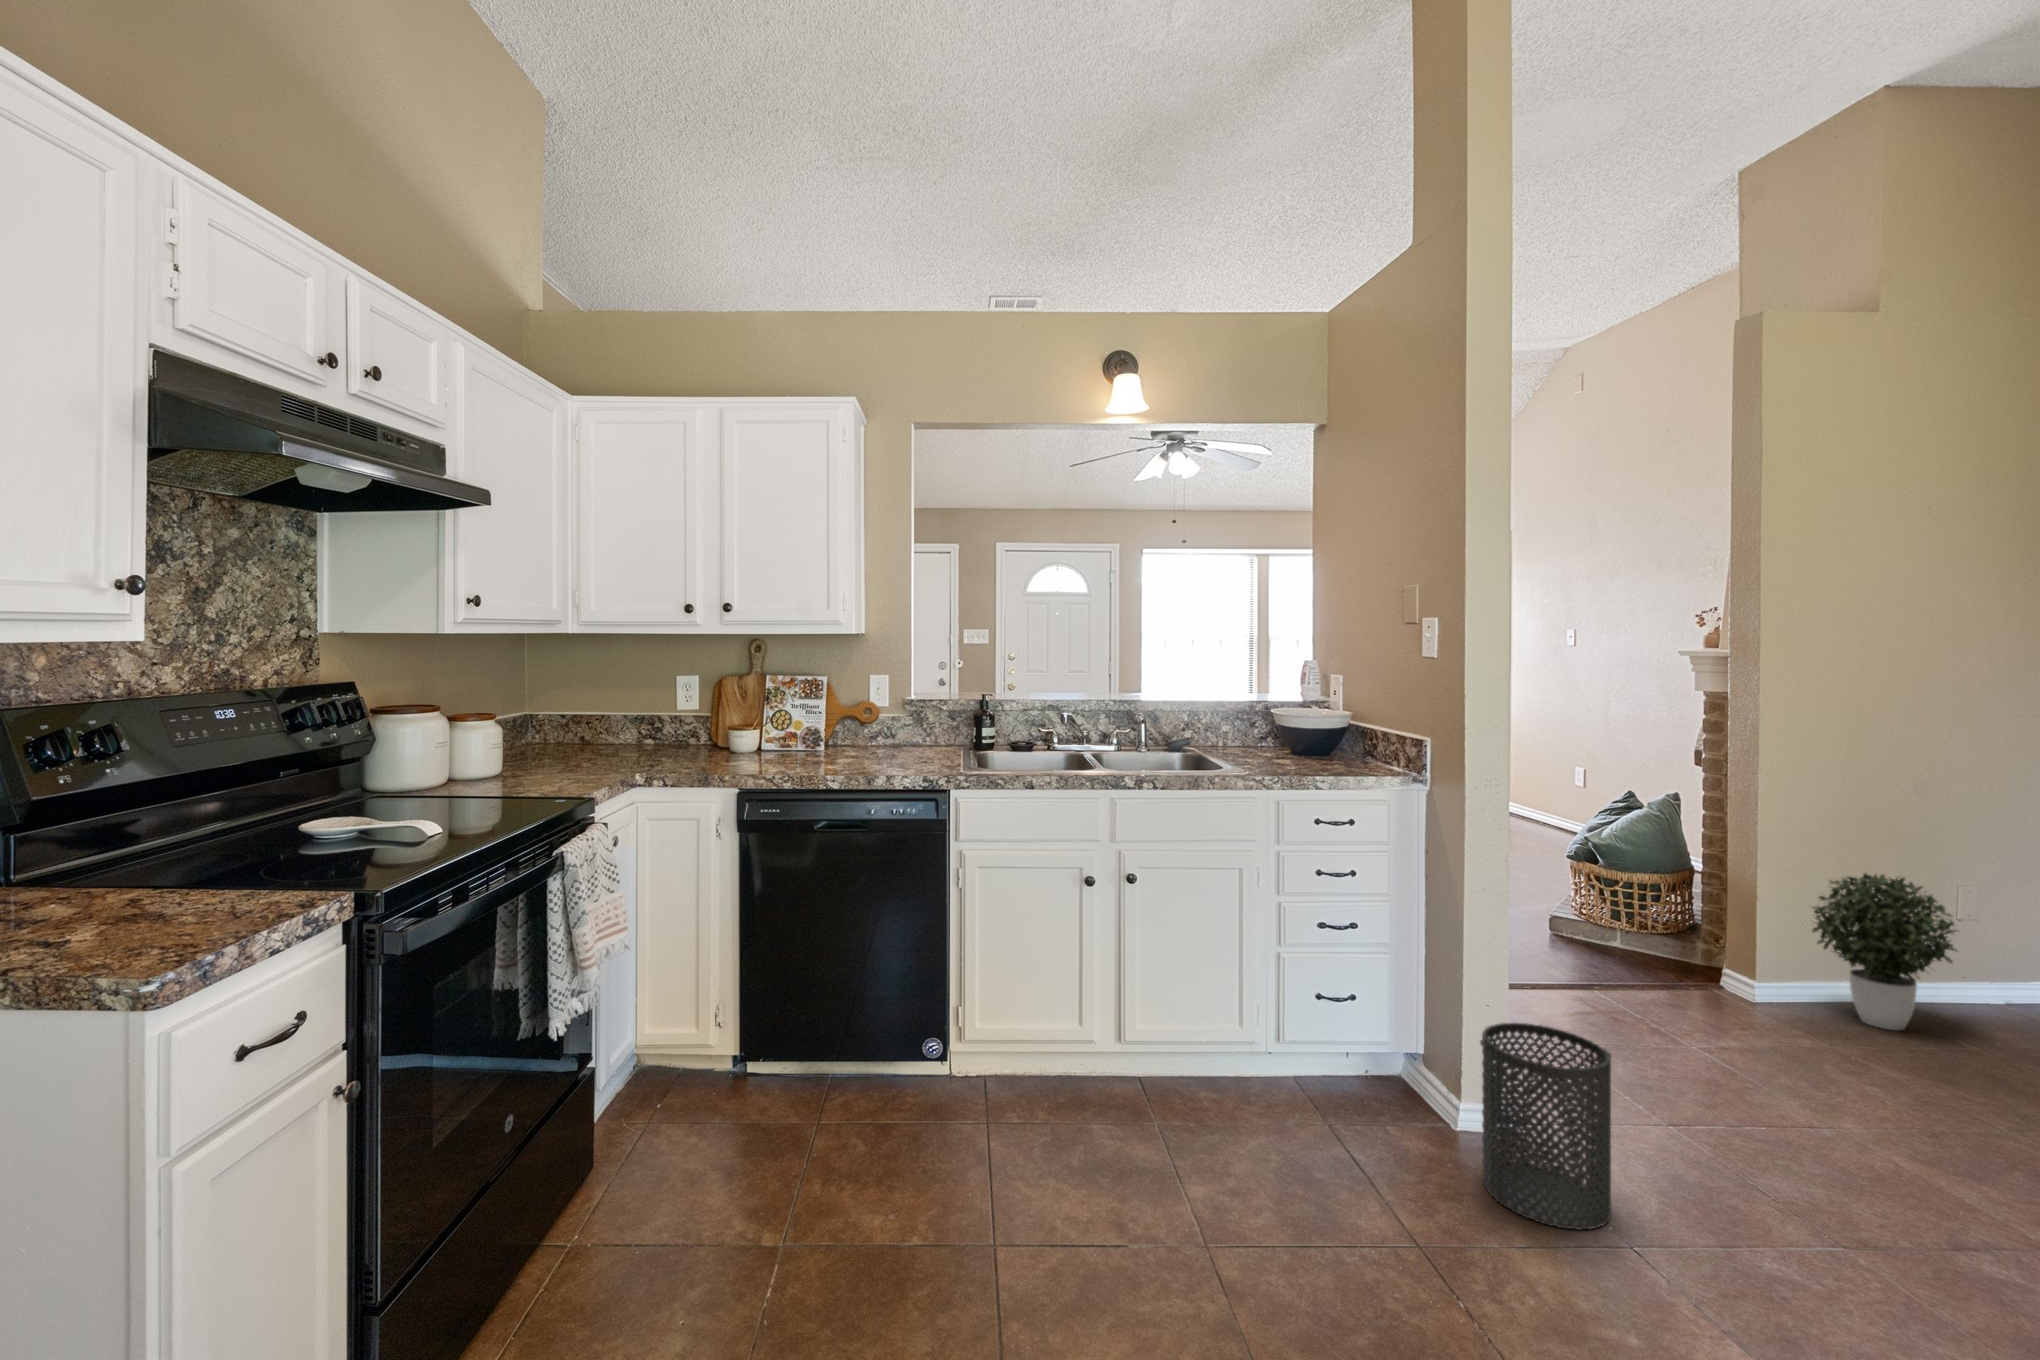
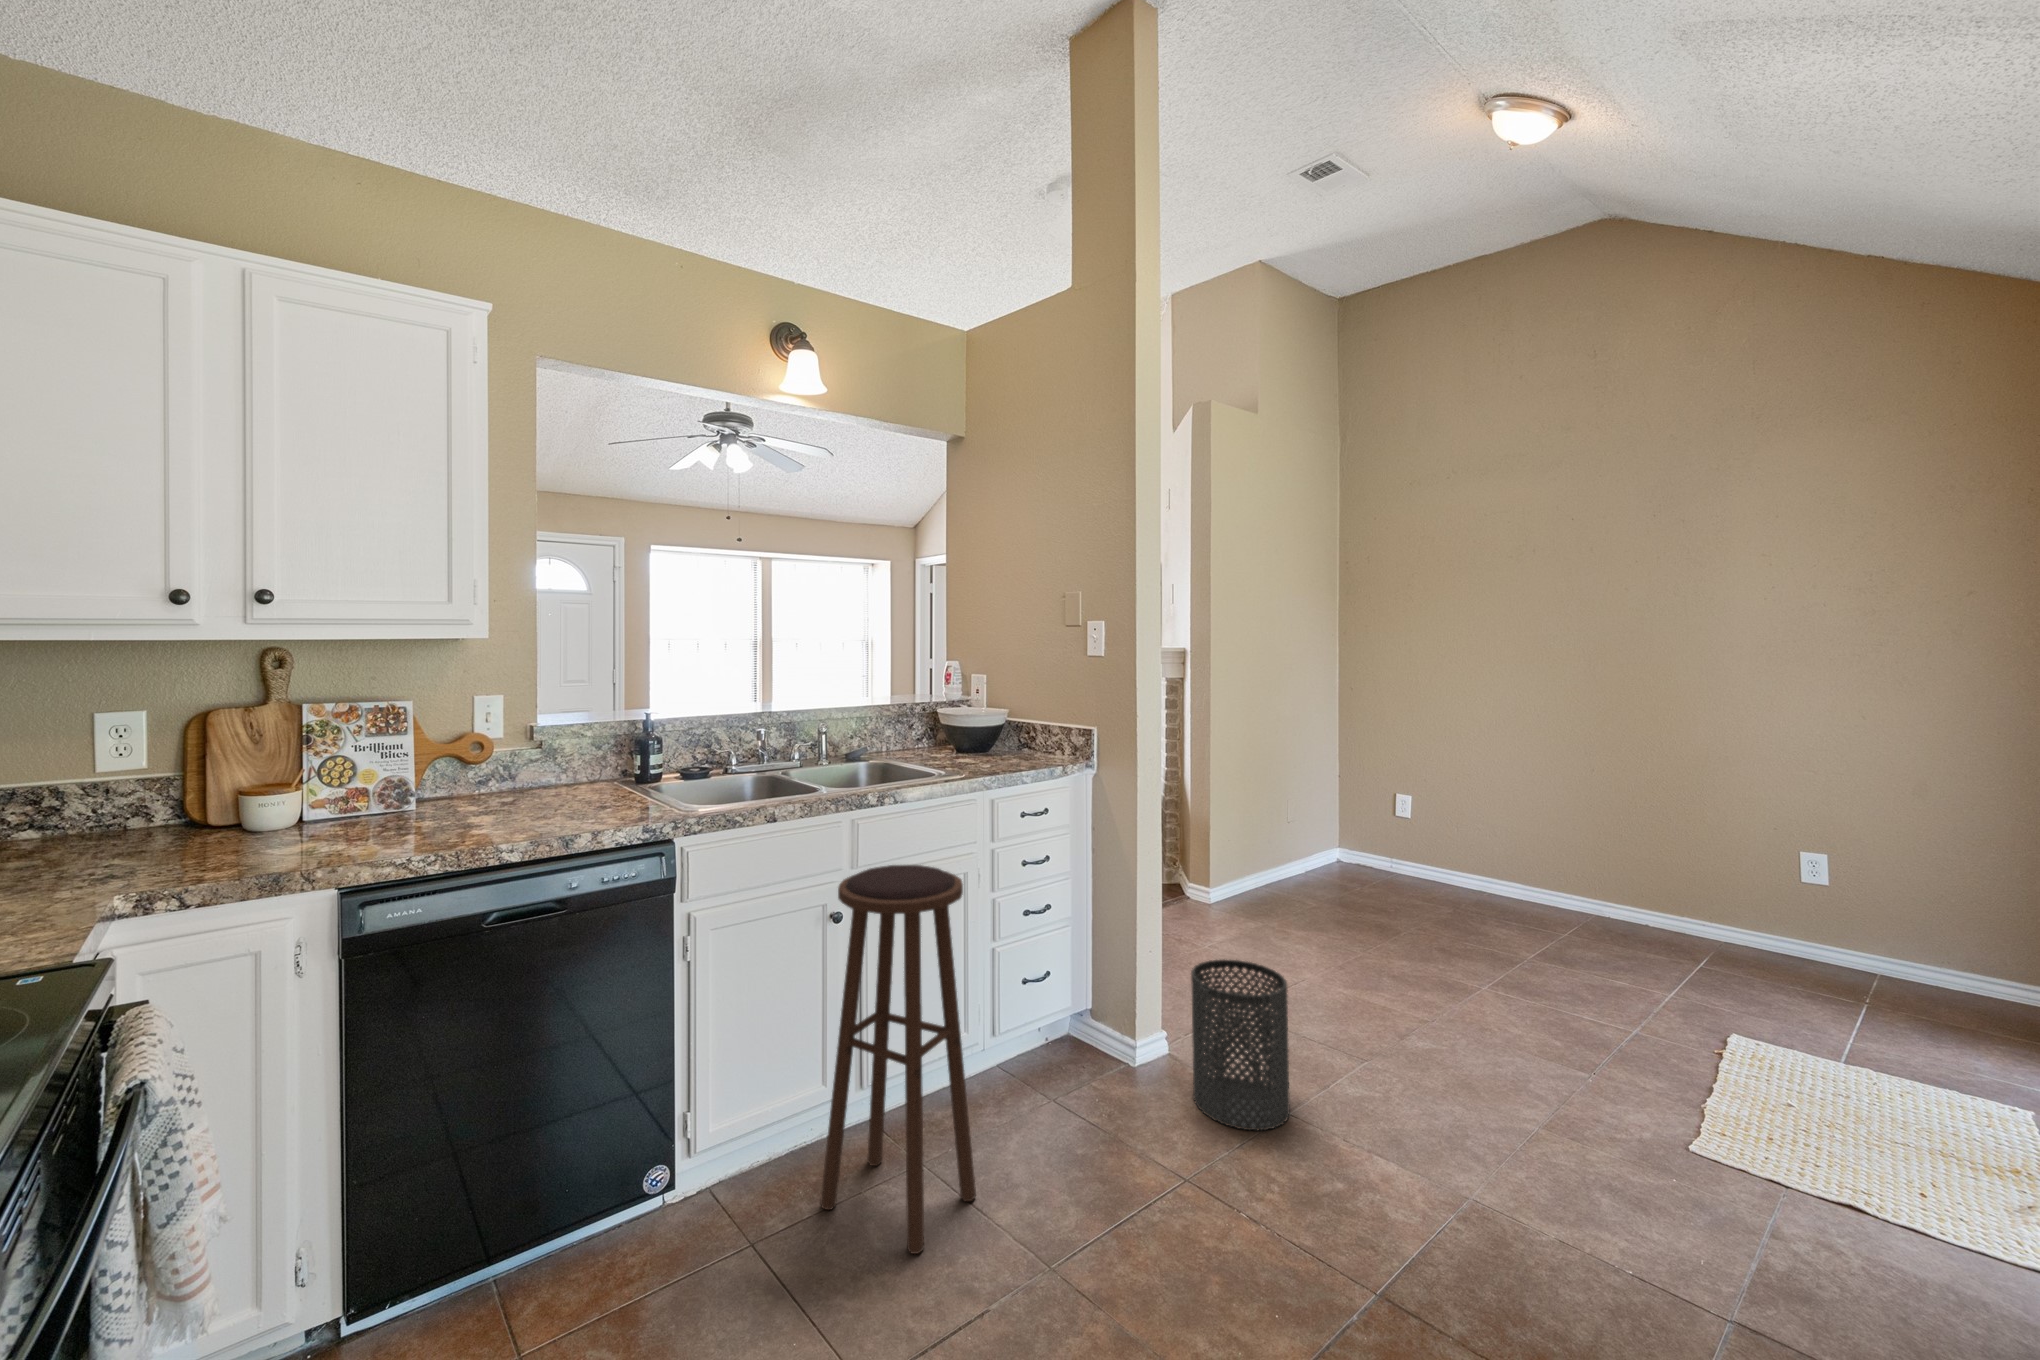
stool: none [1051,838,1177,1163] -> present [820,865,976,1254]
potted plant: present [1812,873,1957,1030] -> none [1221,796,1296,899]

